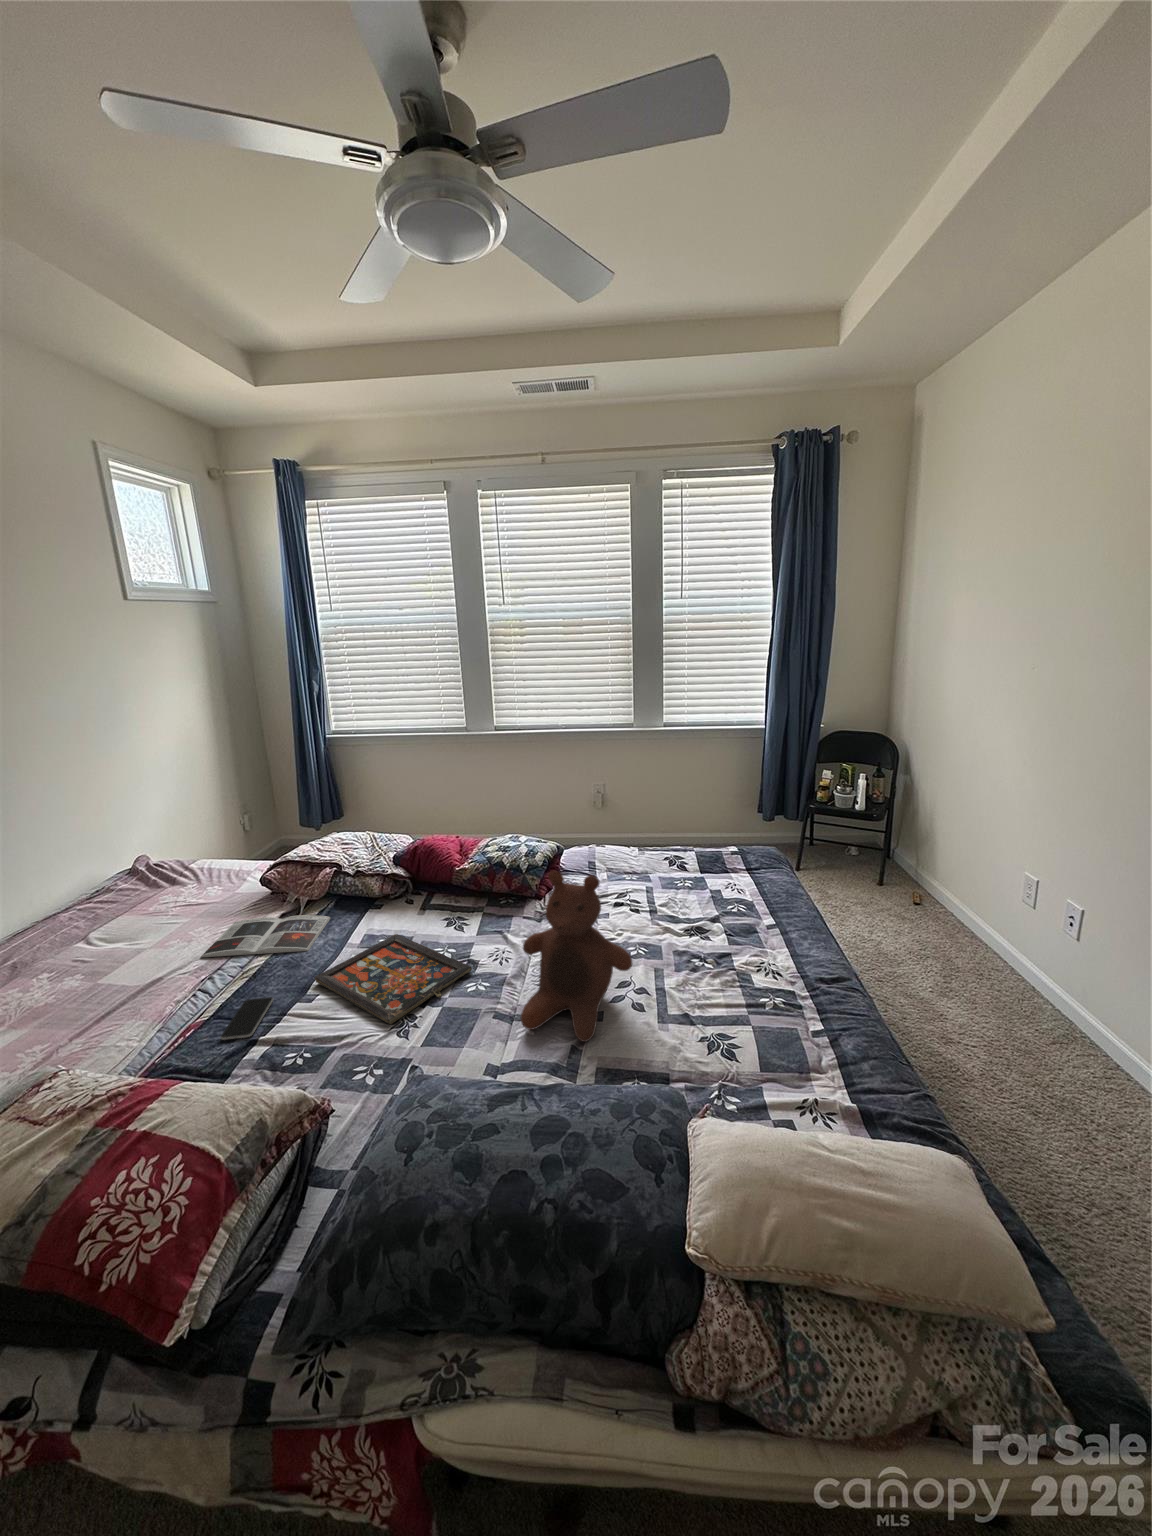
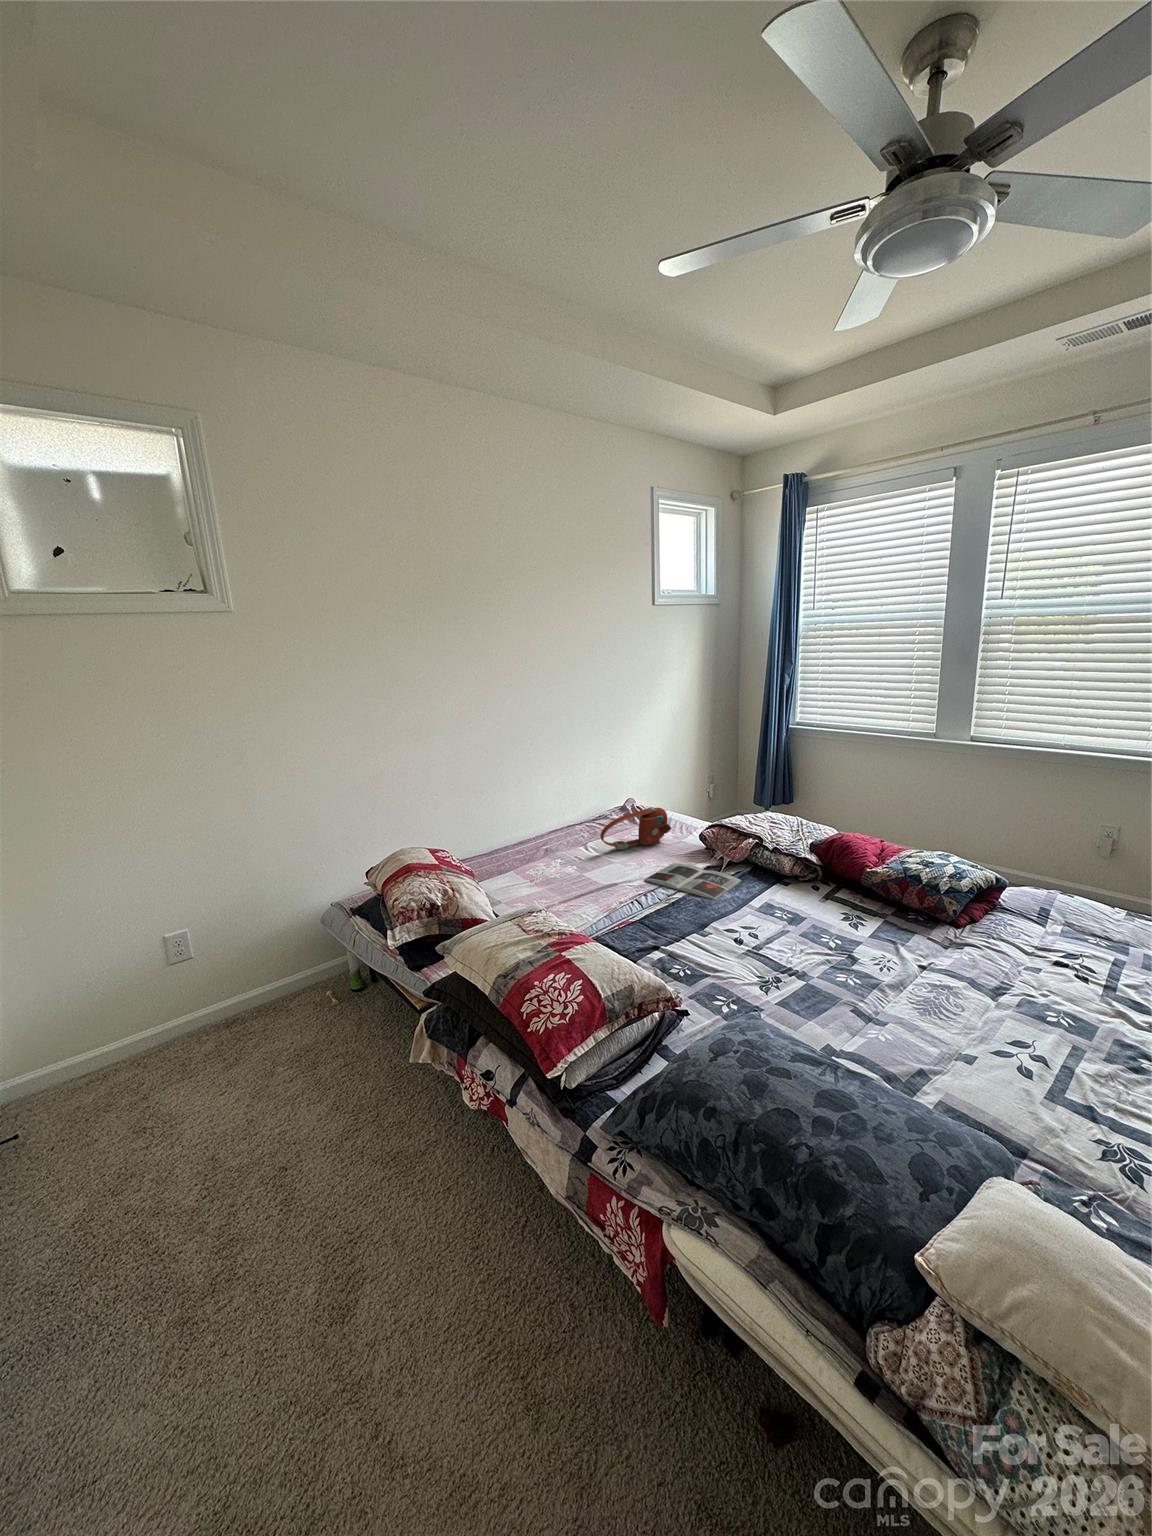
handbag: none [110,857,219,927] -> present [600,807,672,849]
stuffed bear: present [521,871,632,1042] -> none [870,885,1024,1072]
board game: present [315,934,472,1024] -> none [711,910,846,976]
smartphone: present [221,997,273,1040] -> none [637,918,678,942]

